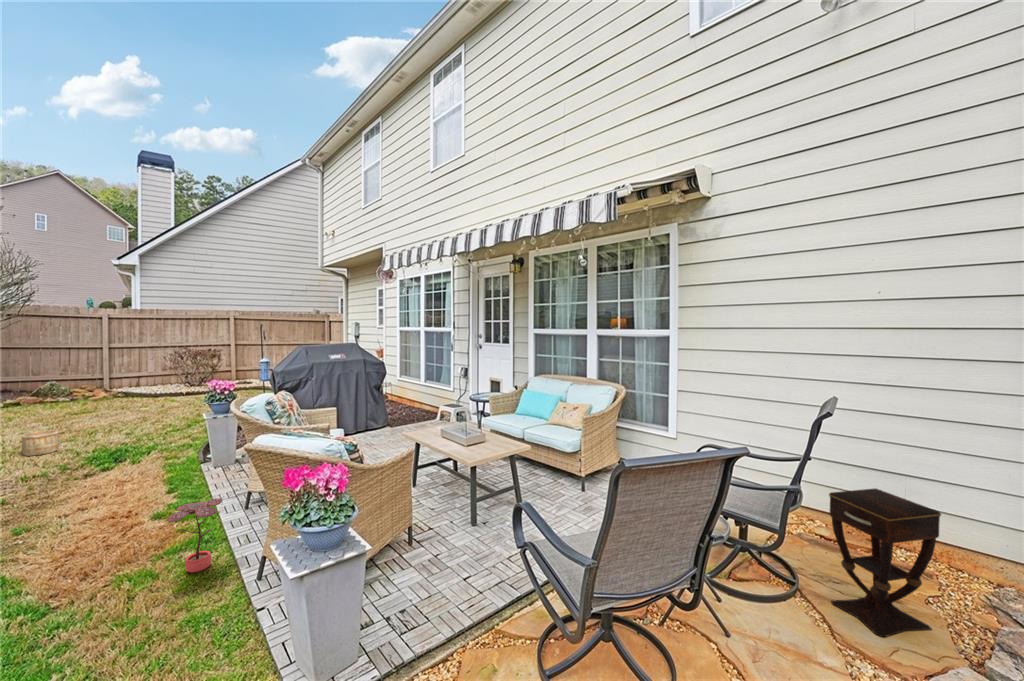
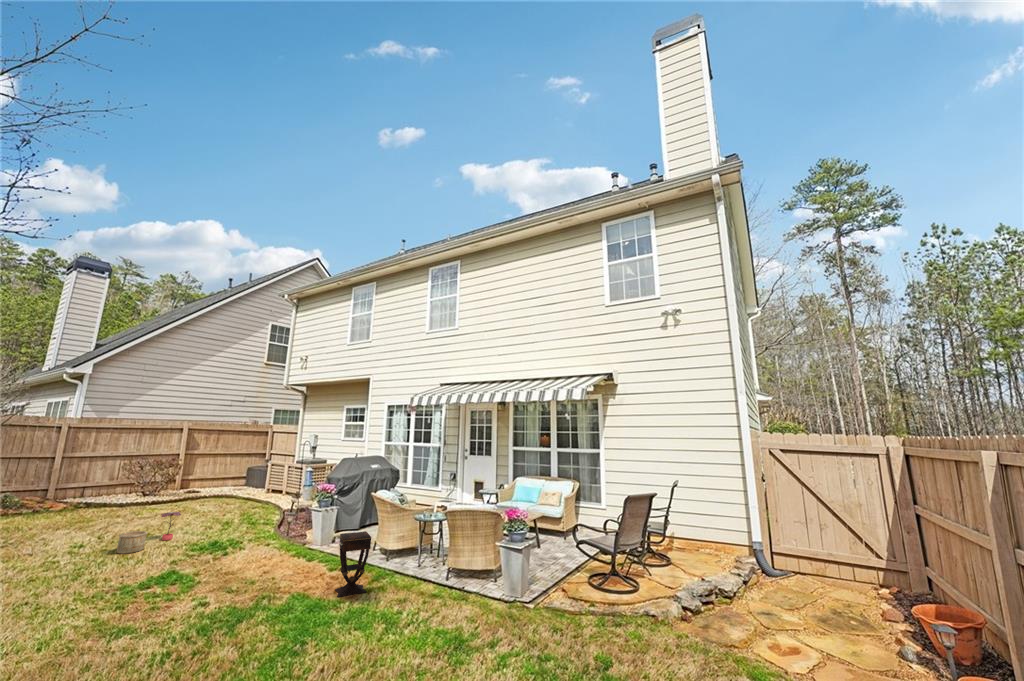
side table: present [829,489,941,637] -> present [335,532,371,597]
potted plant: present [167,498,222,572] -> present [162,512,181,540]

